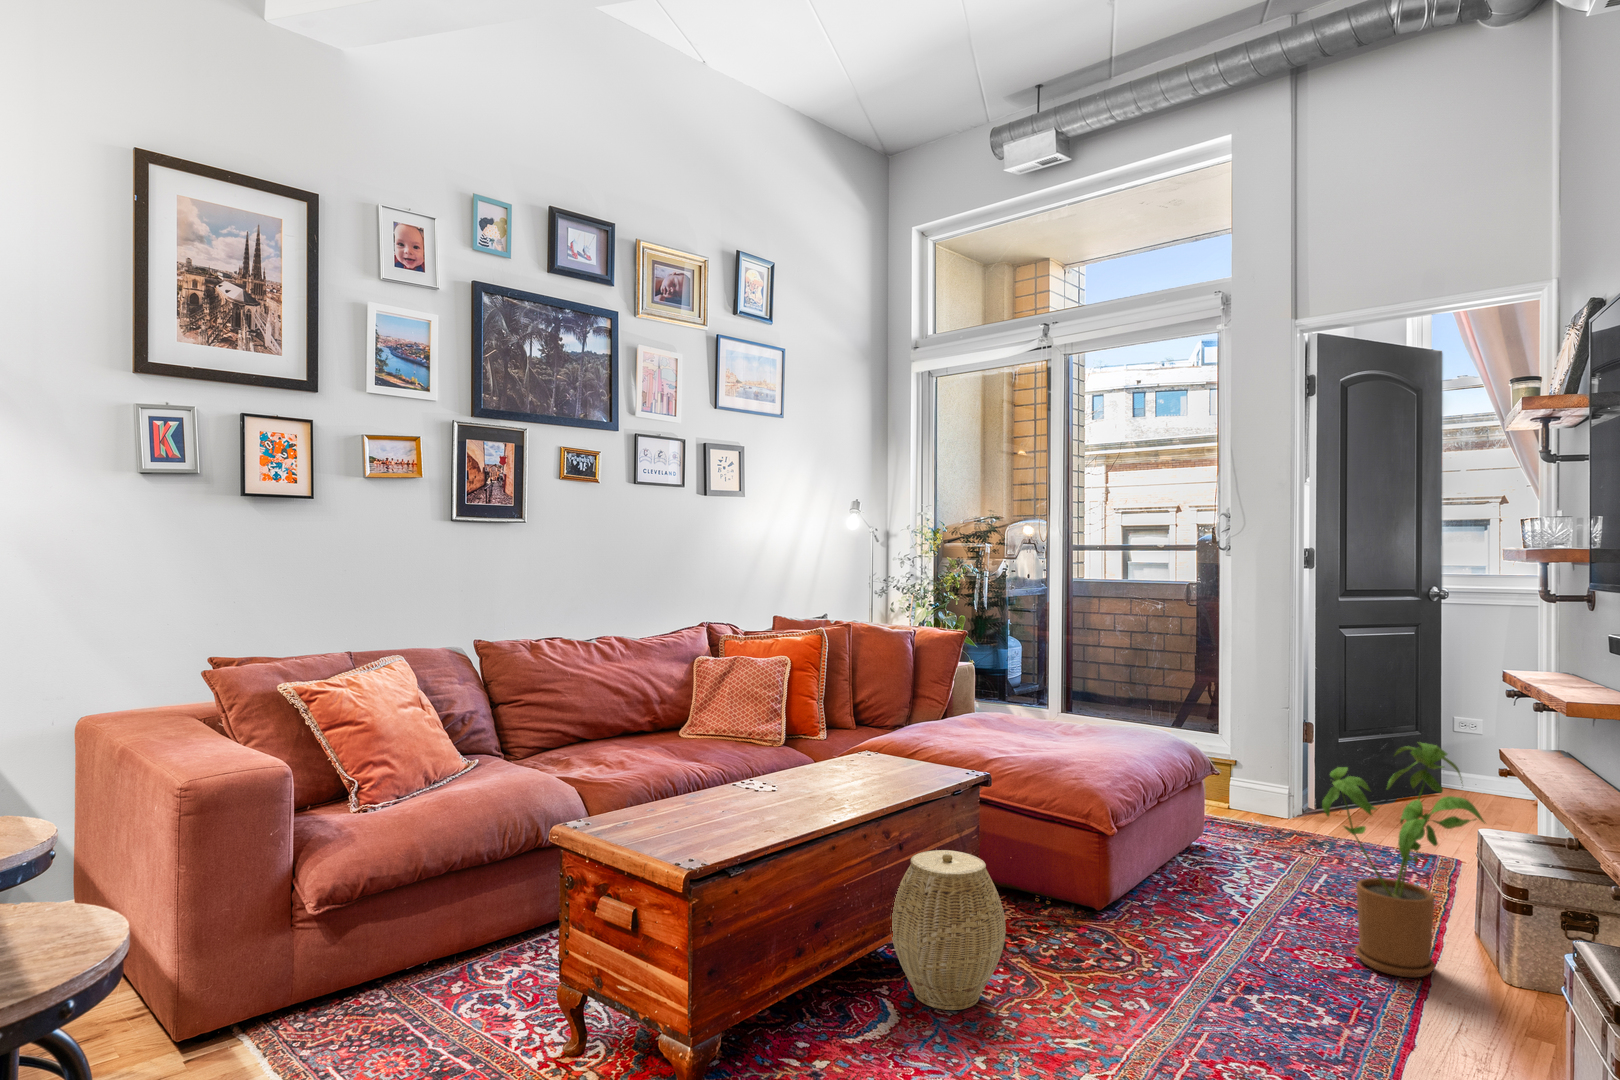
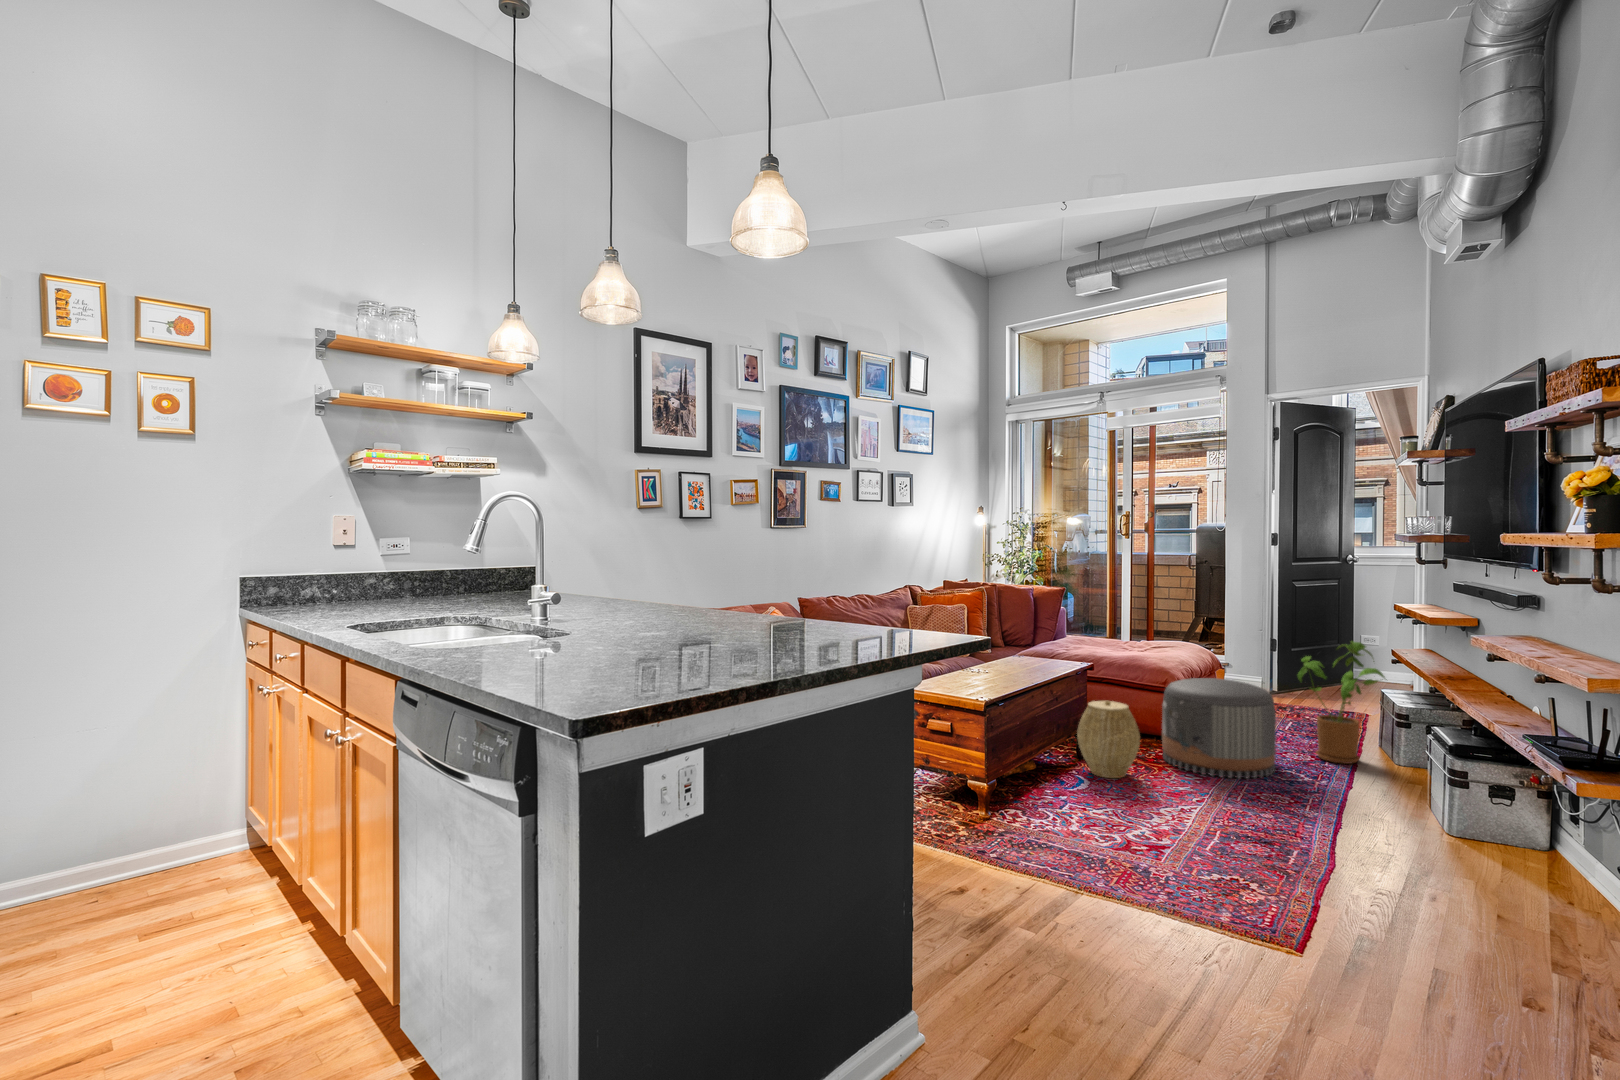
pouf: none [1069,804,1273,1016] -> present [1162,678,1276,779]

